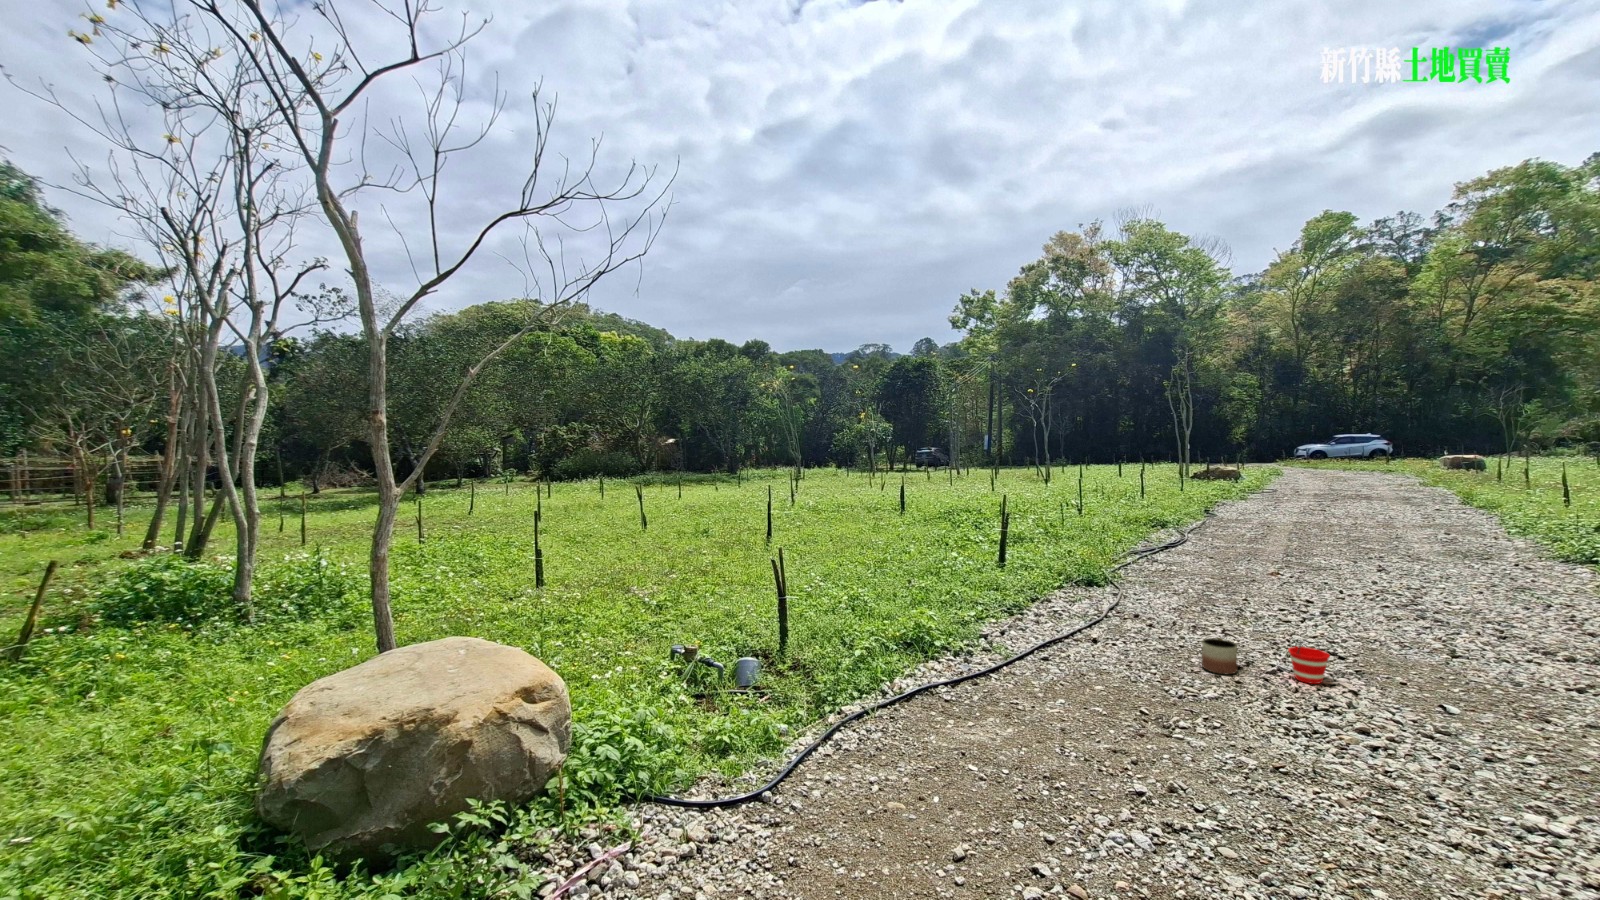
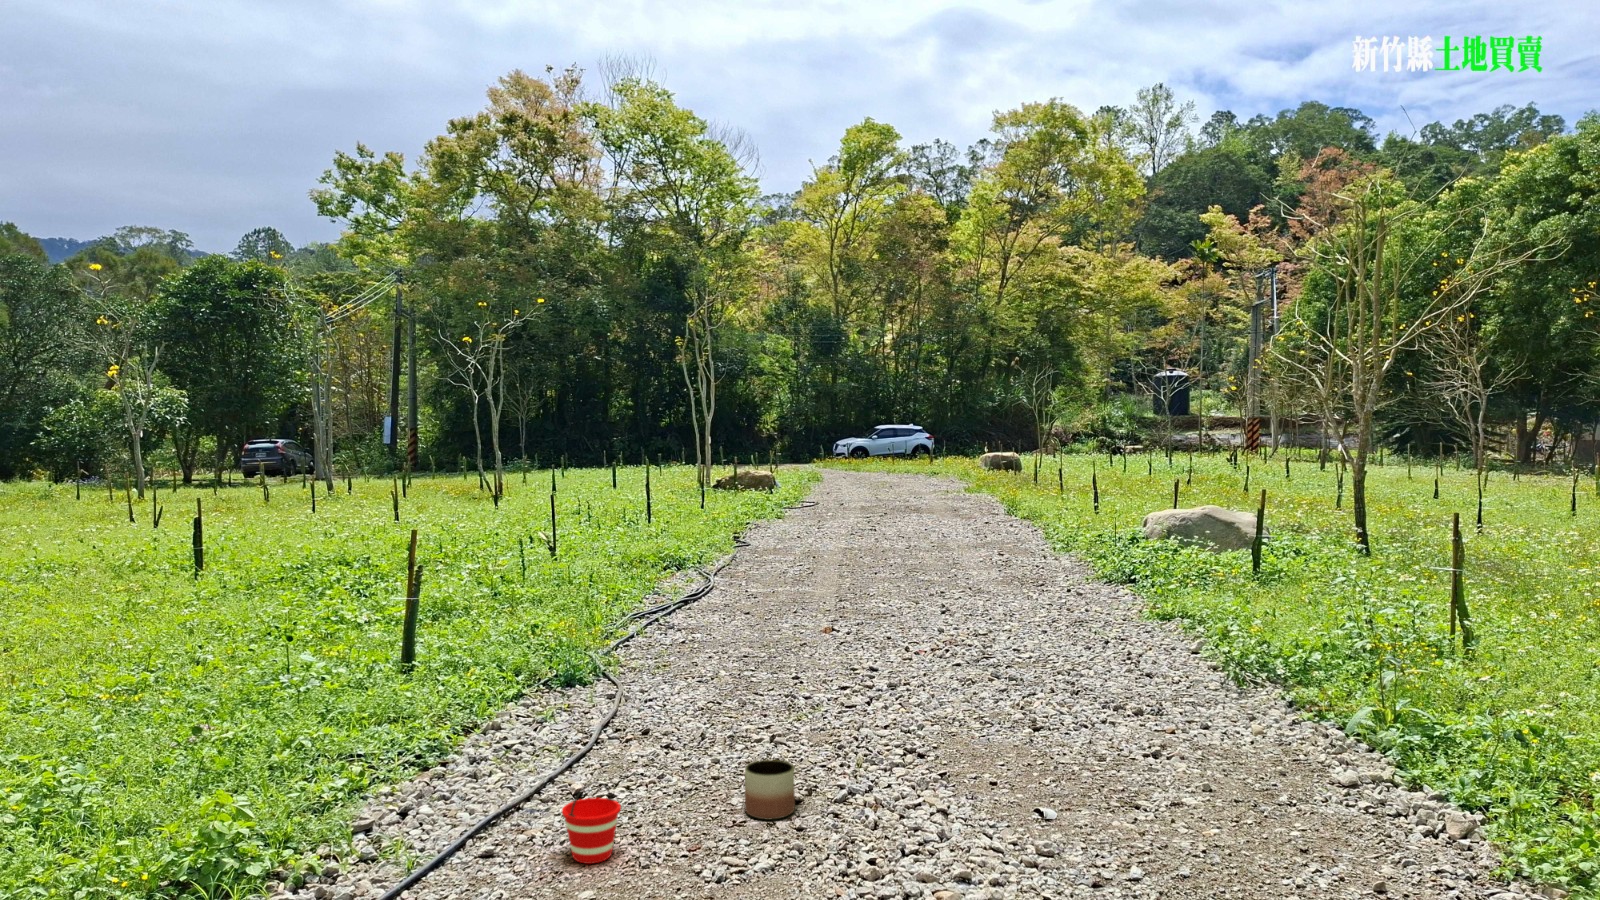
bucket: present [1288,639,1330,684] -> present [562,782,621,864]

